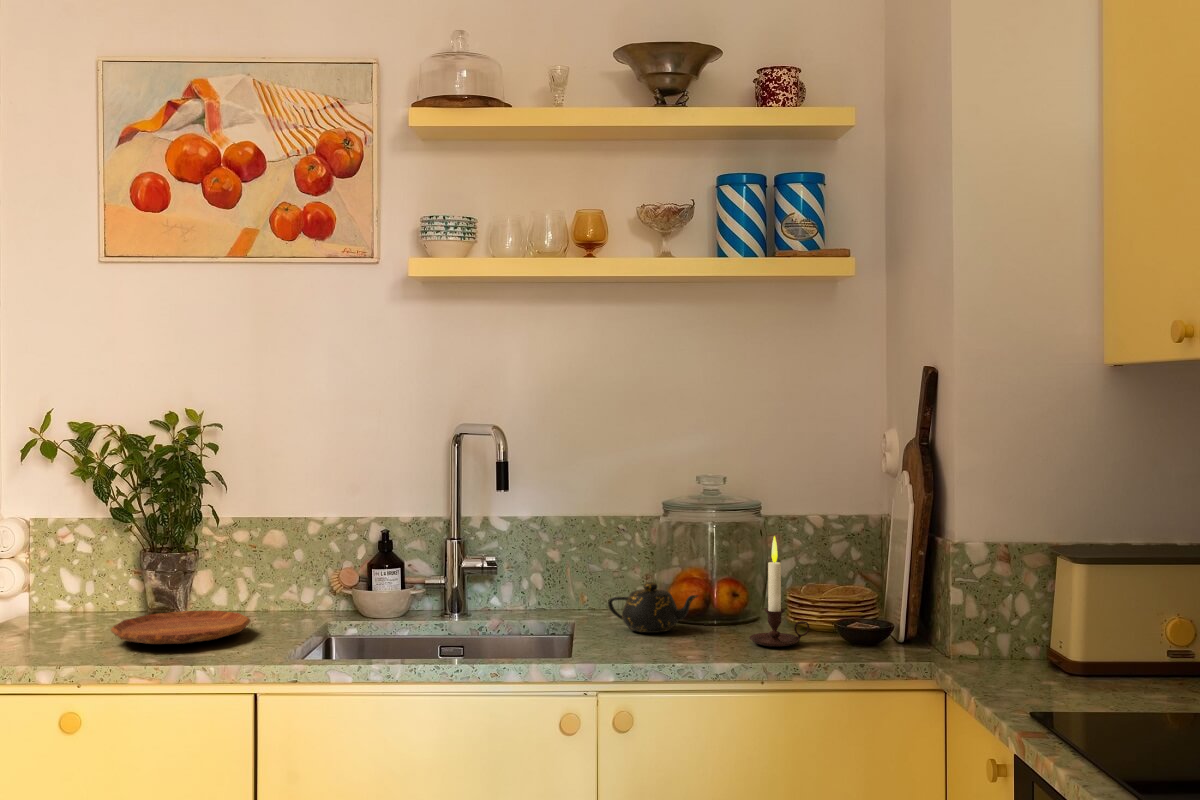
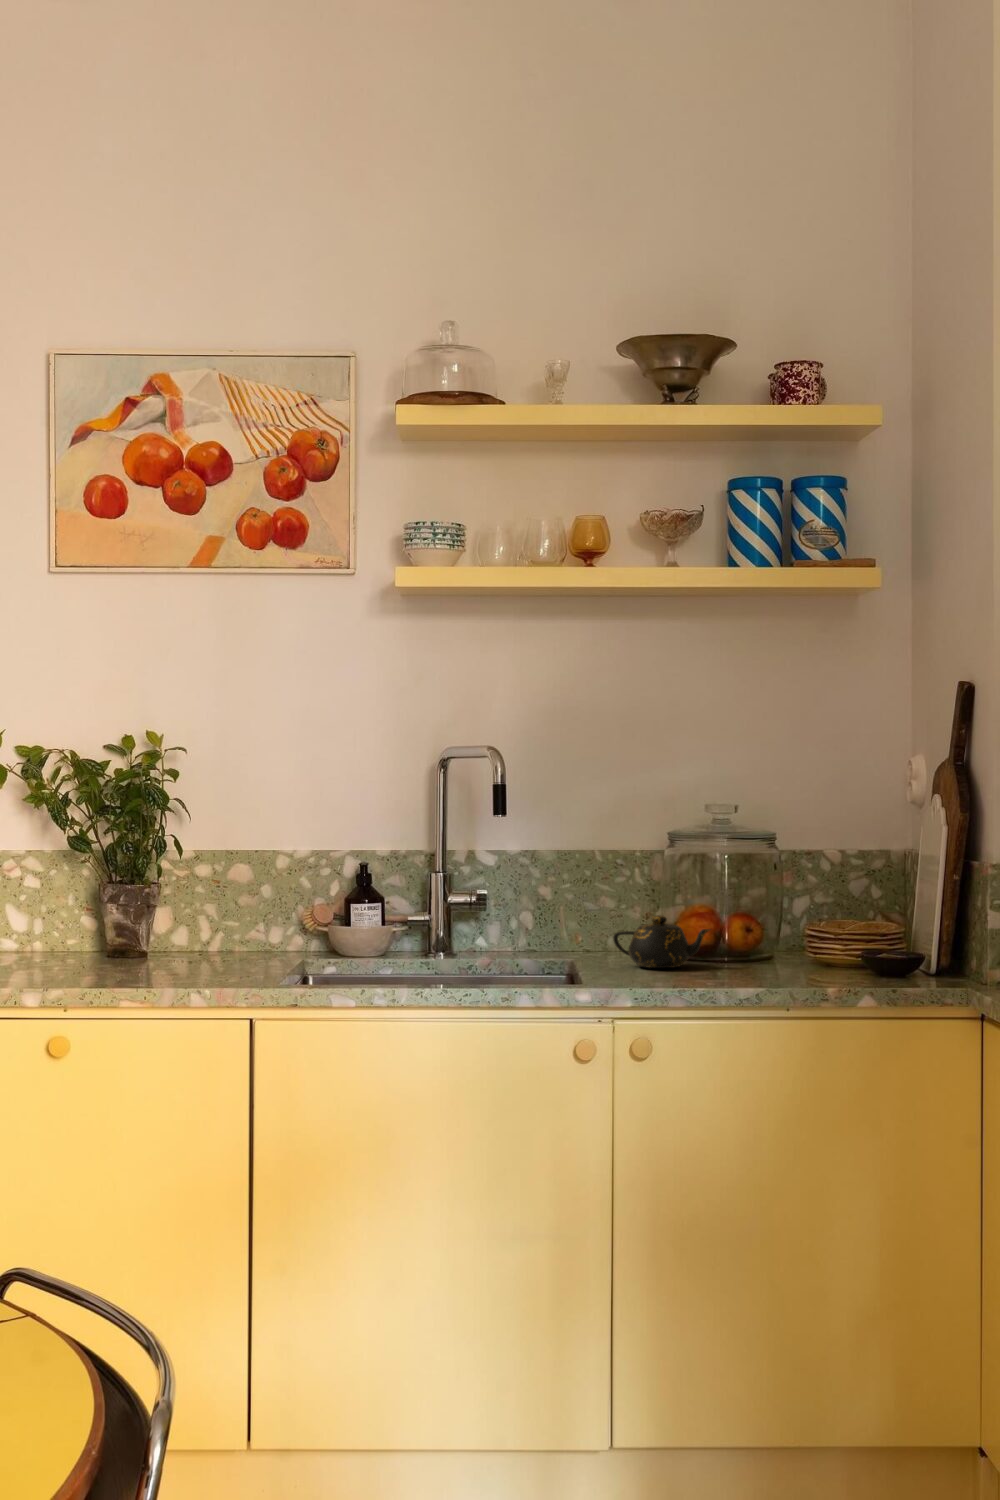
candle: present [749,536,809,647] -> none [768,861,832,978]
tray: present [111,610,251,644] -> none [86,947,230,973]

